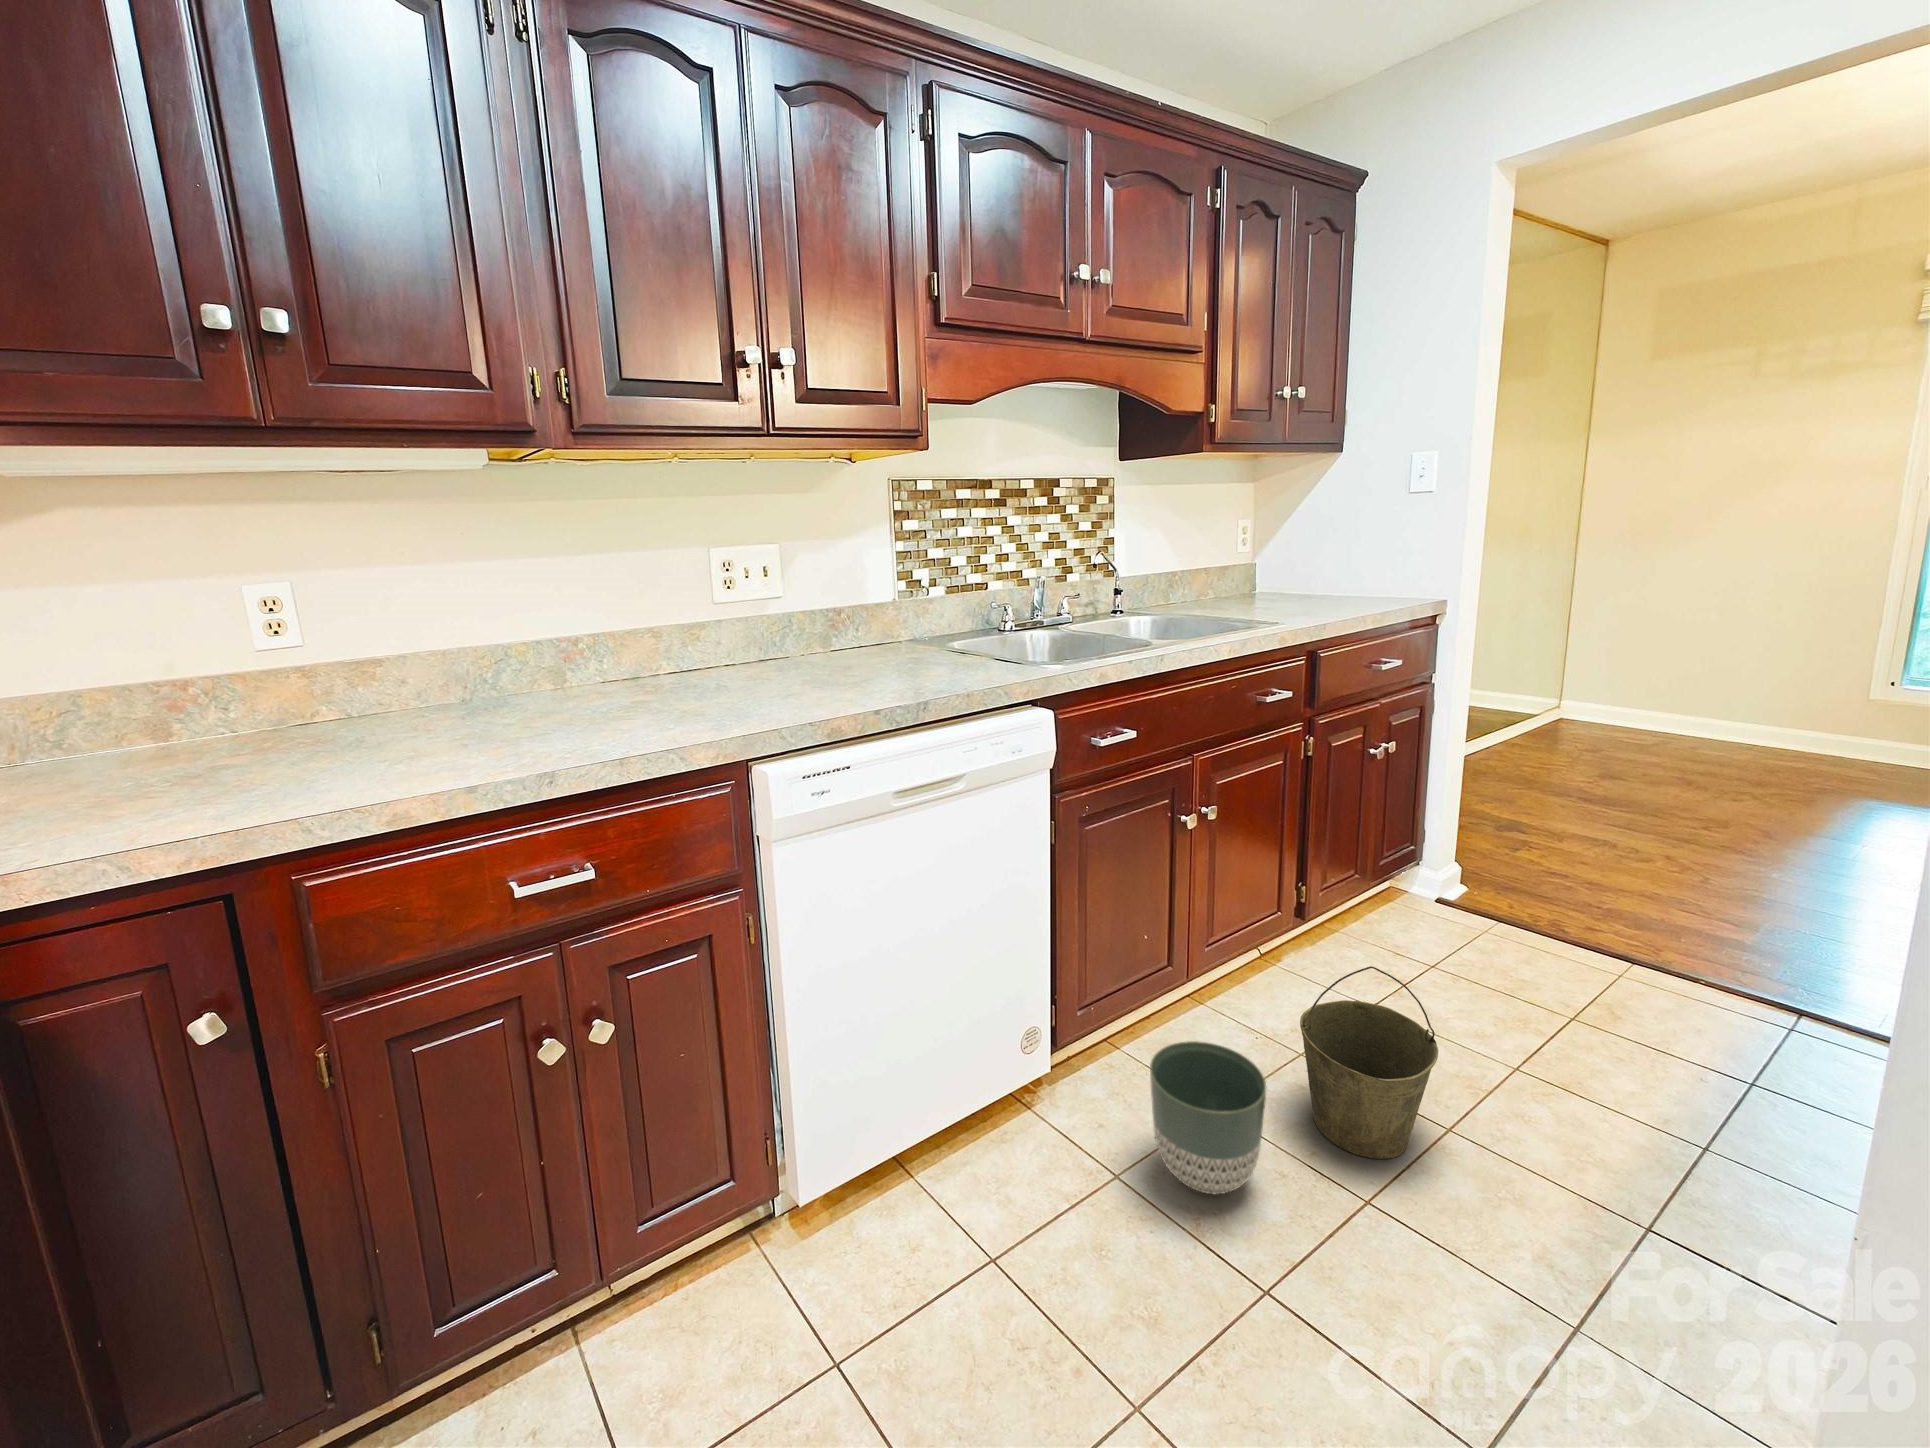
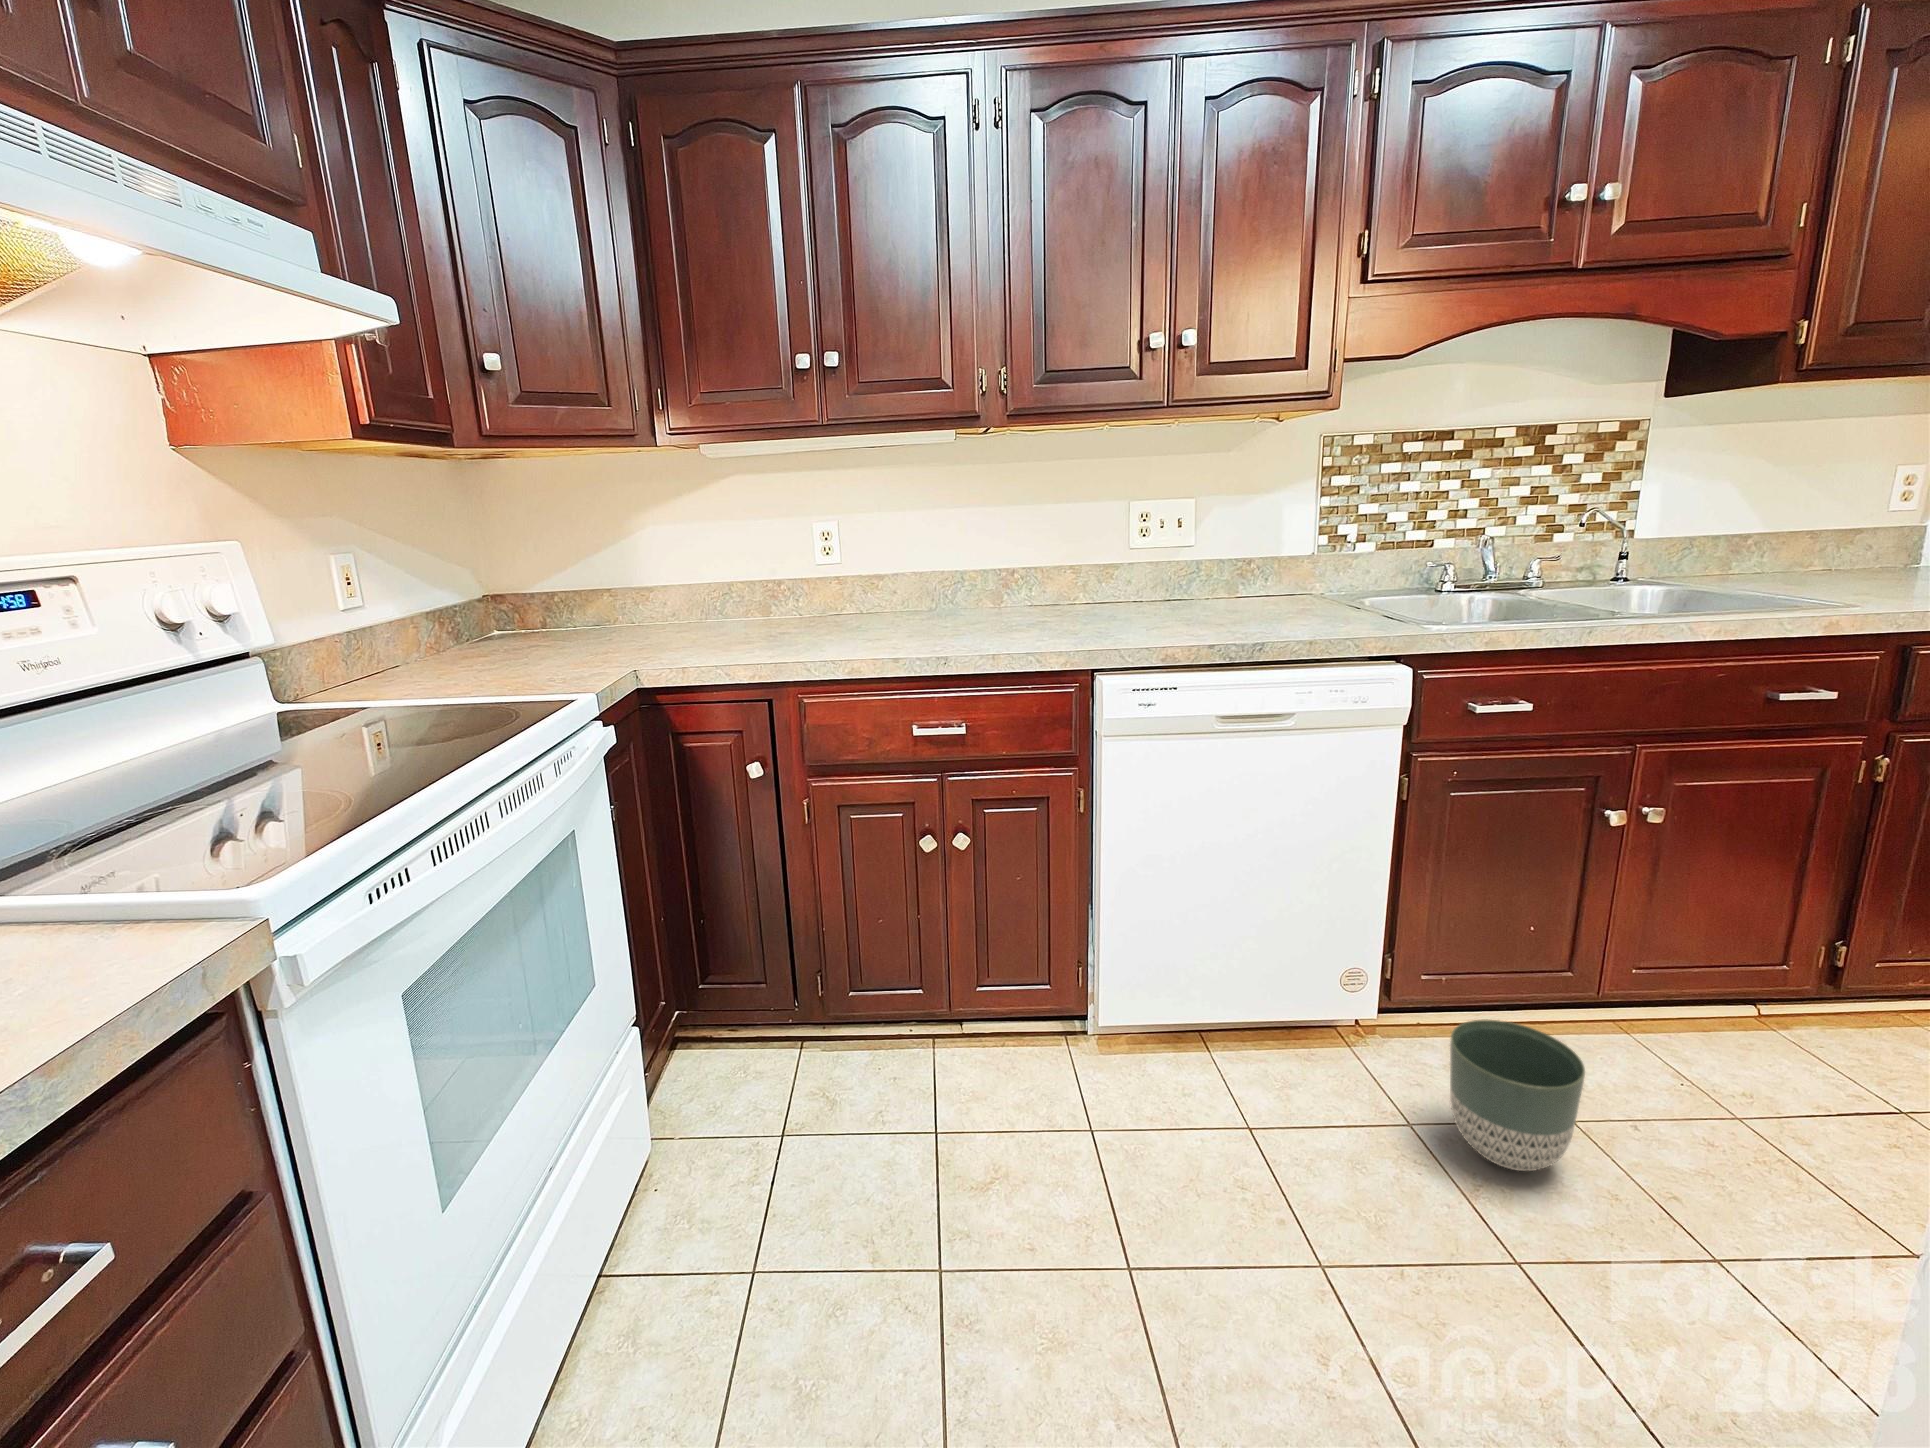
bucket: present [1300,966,1438,1159] -> none [1678,1013,1878,1237]

